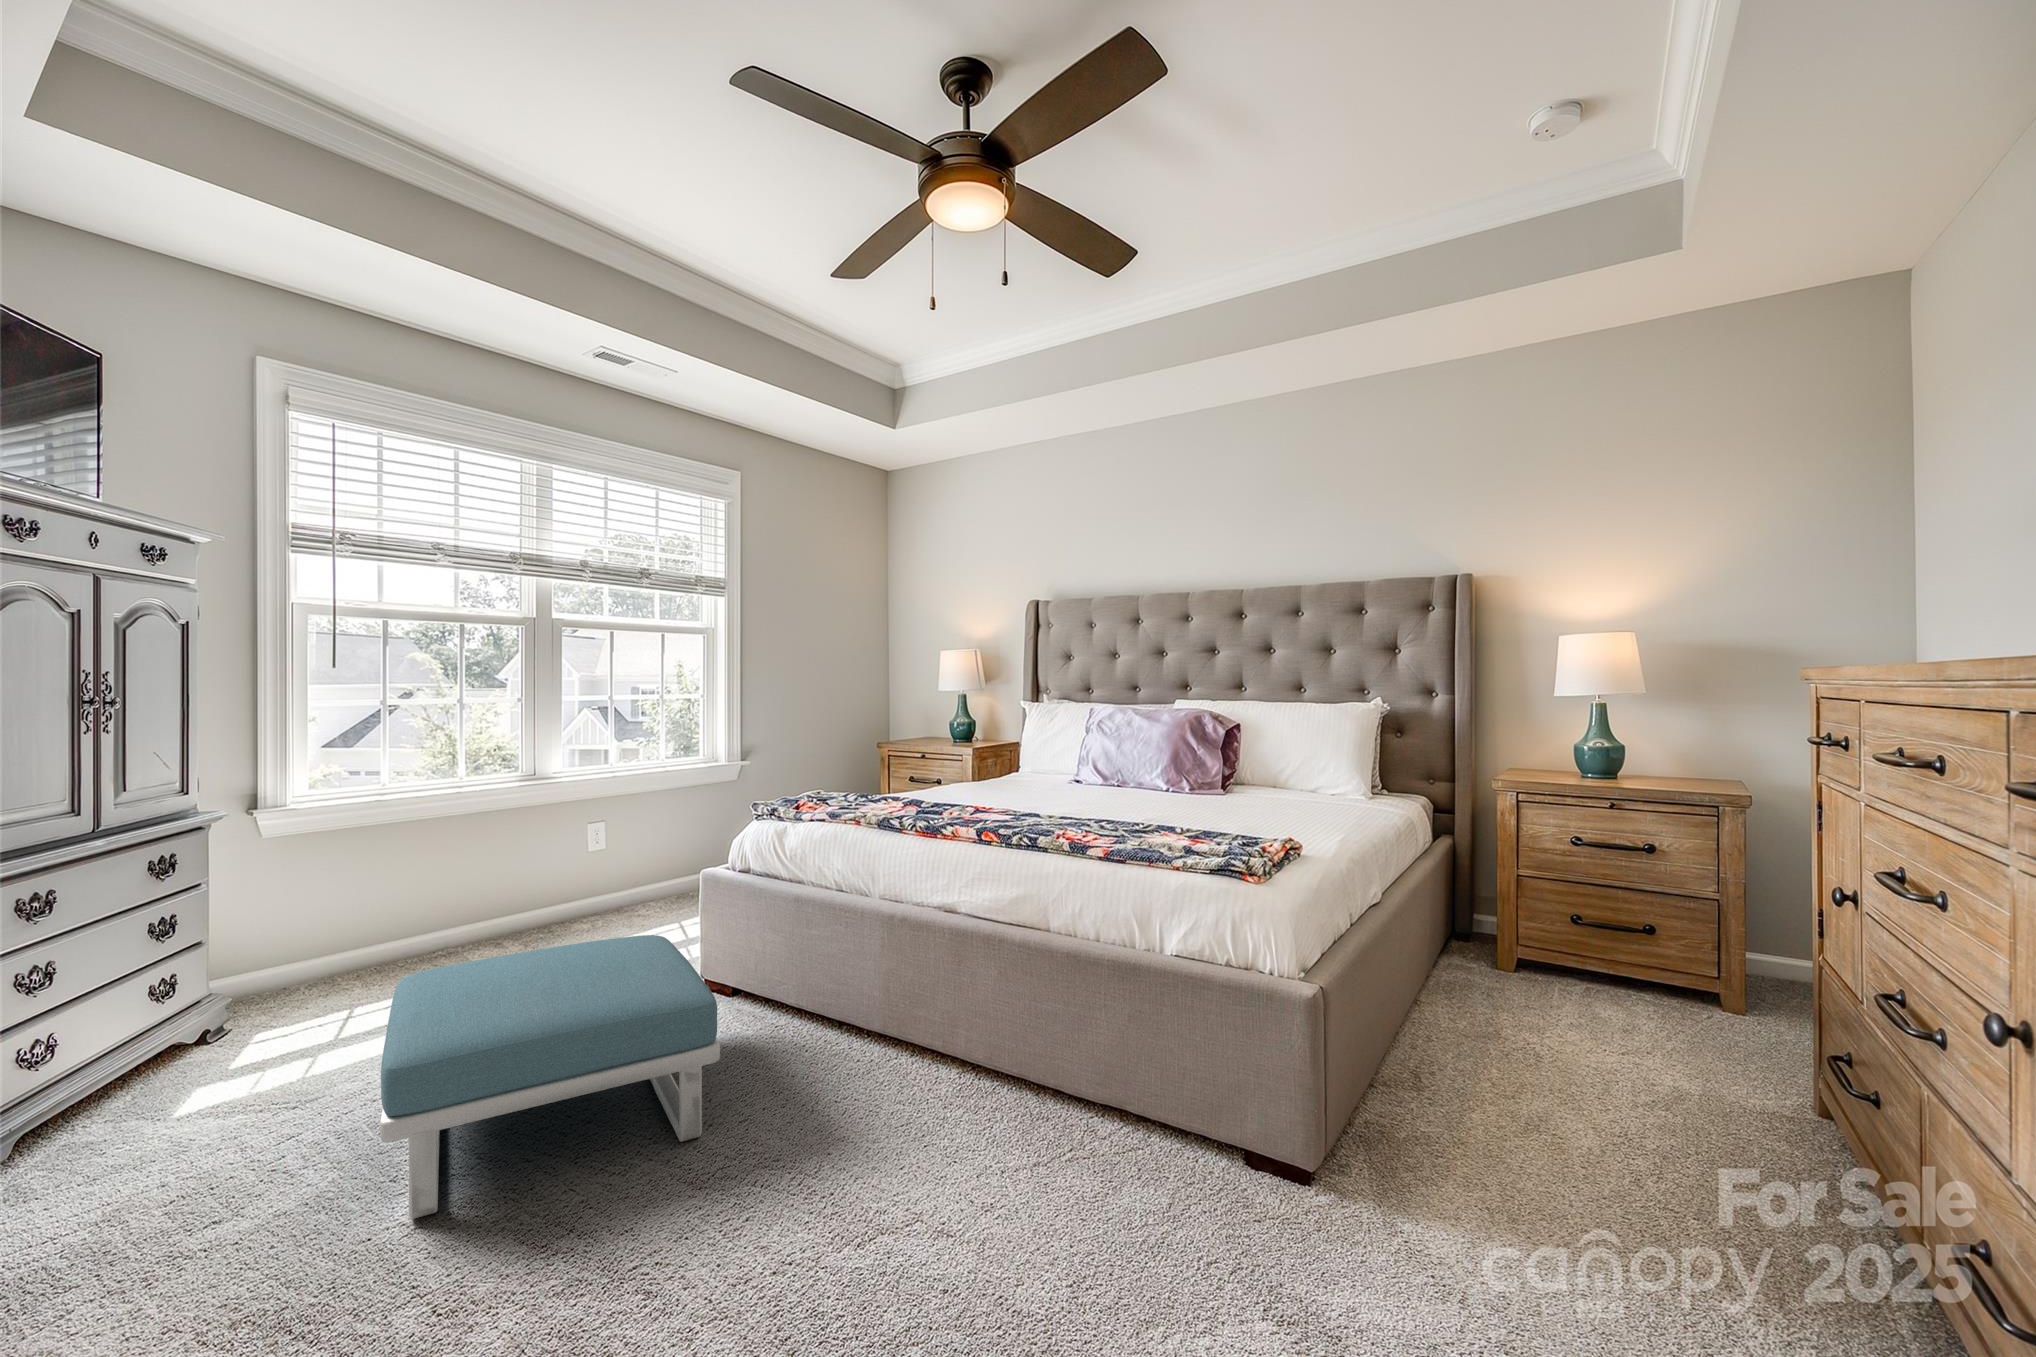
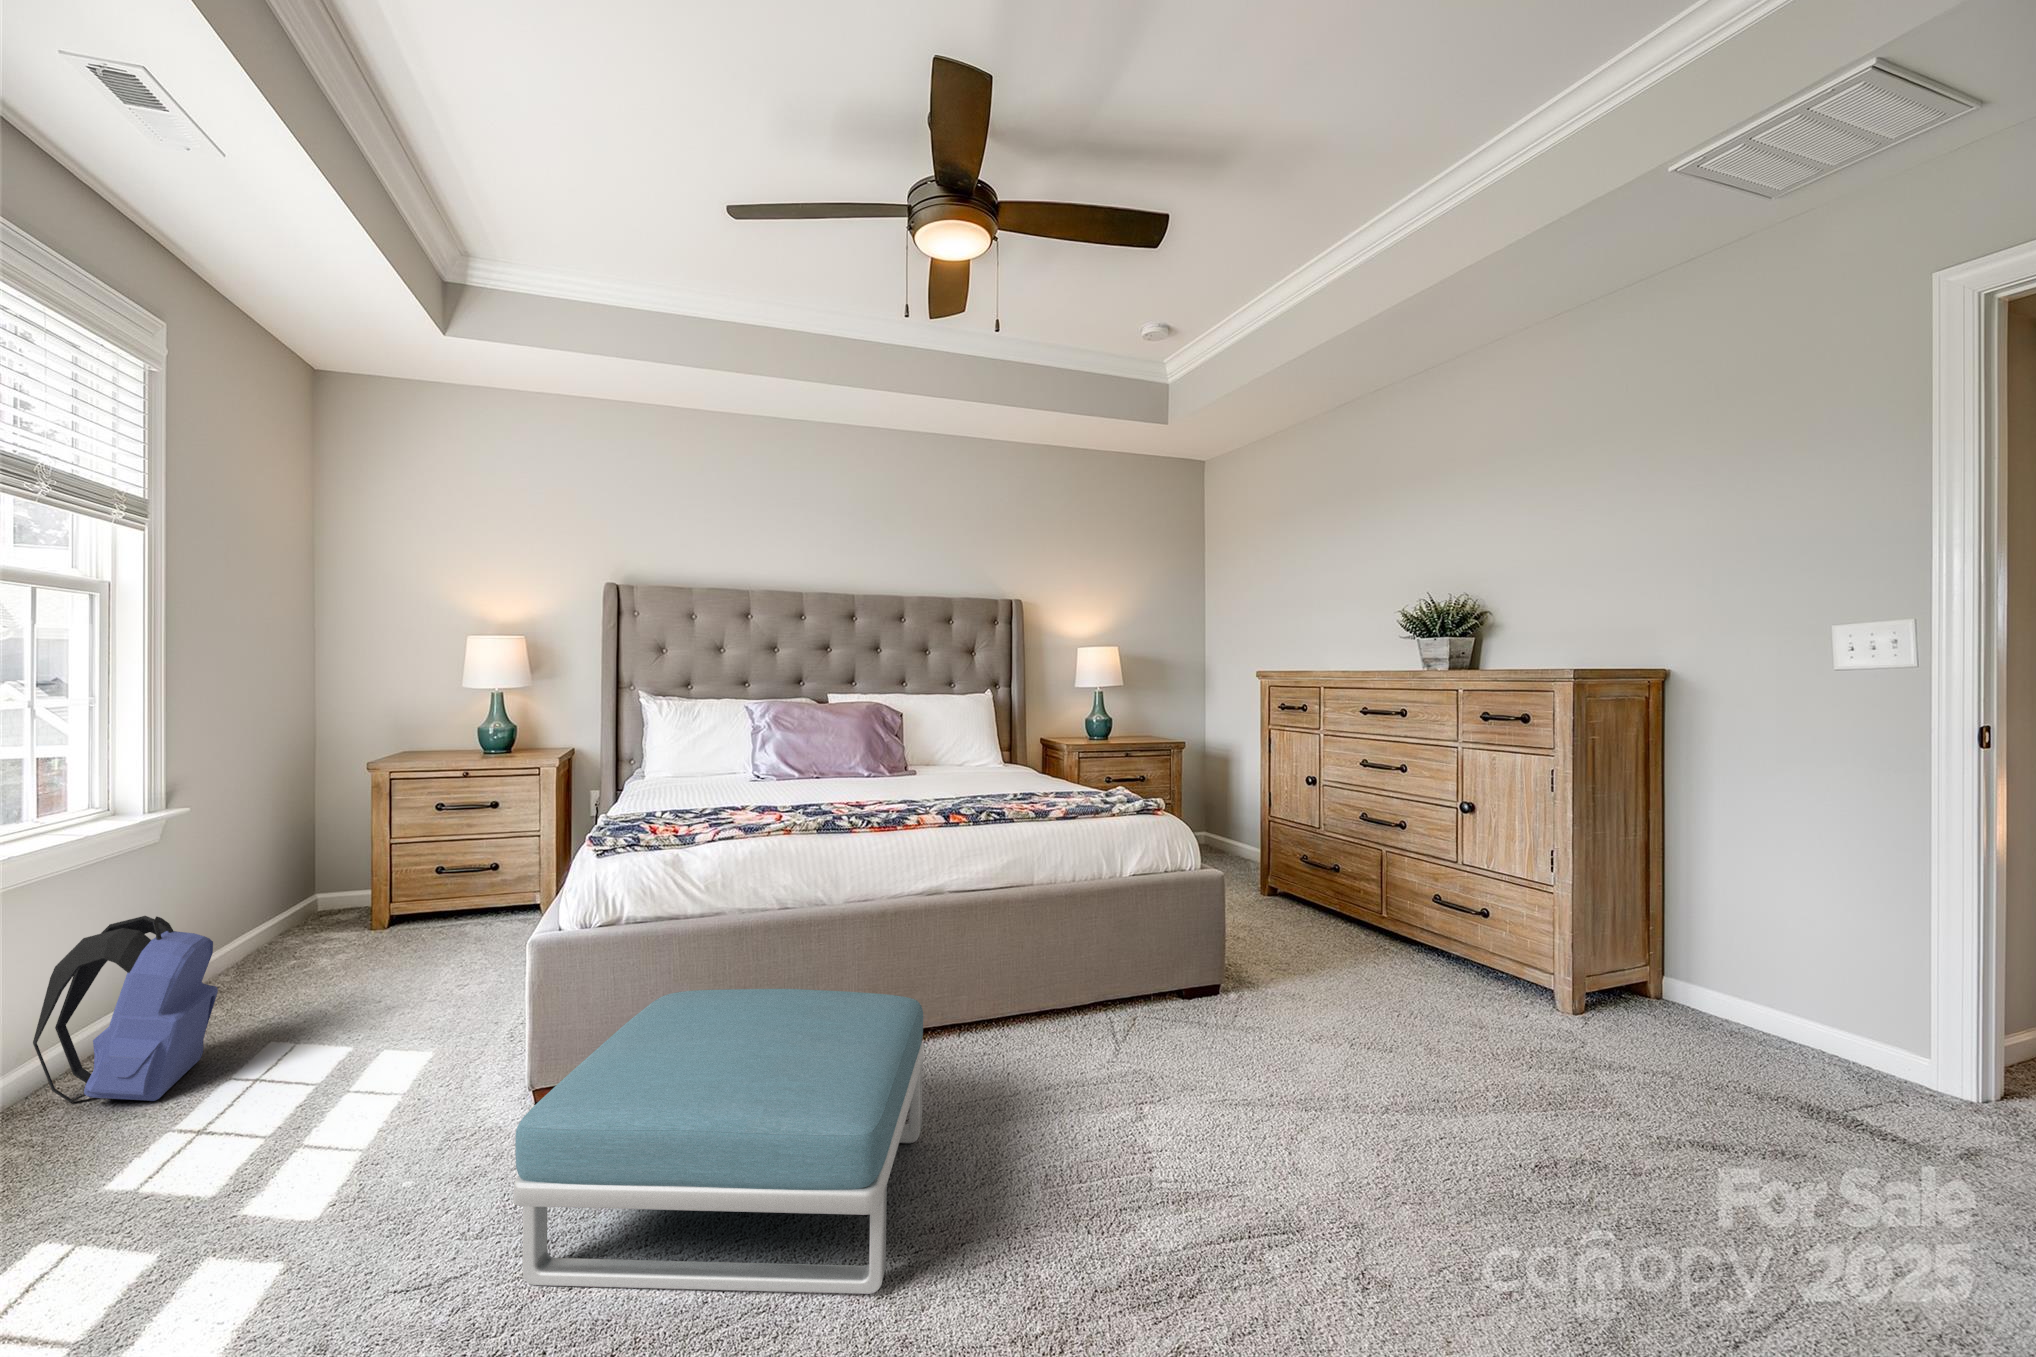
backpack: none [579,821,661,929] -> present [33,916,218,1102]

